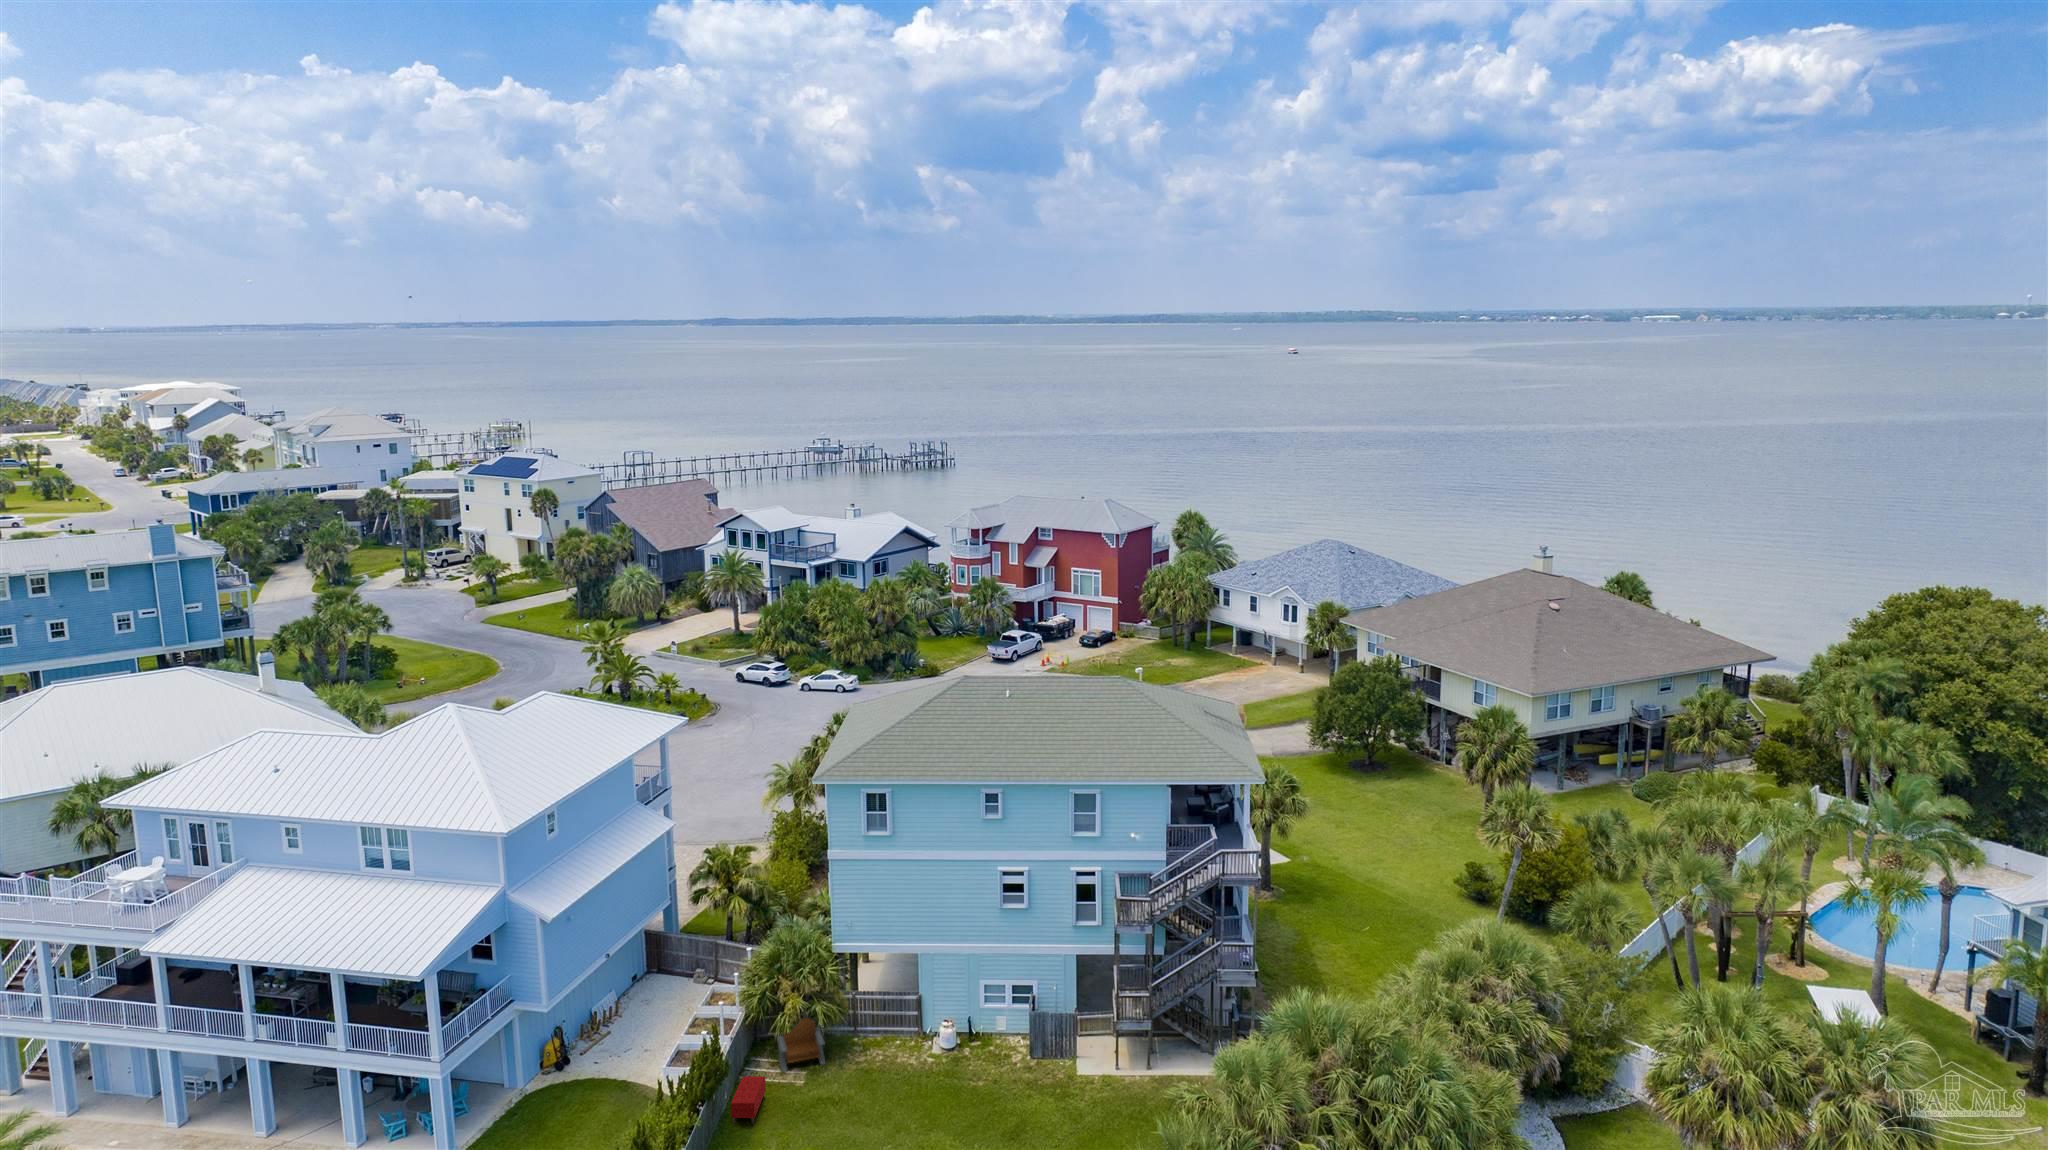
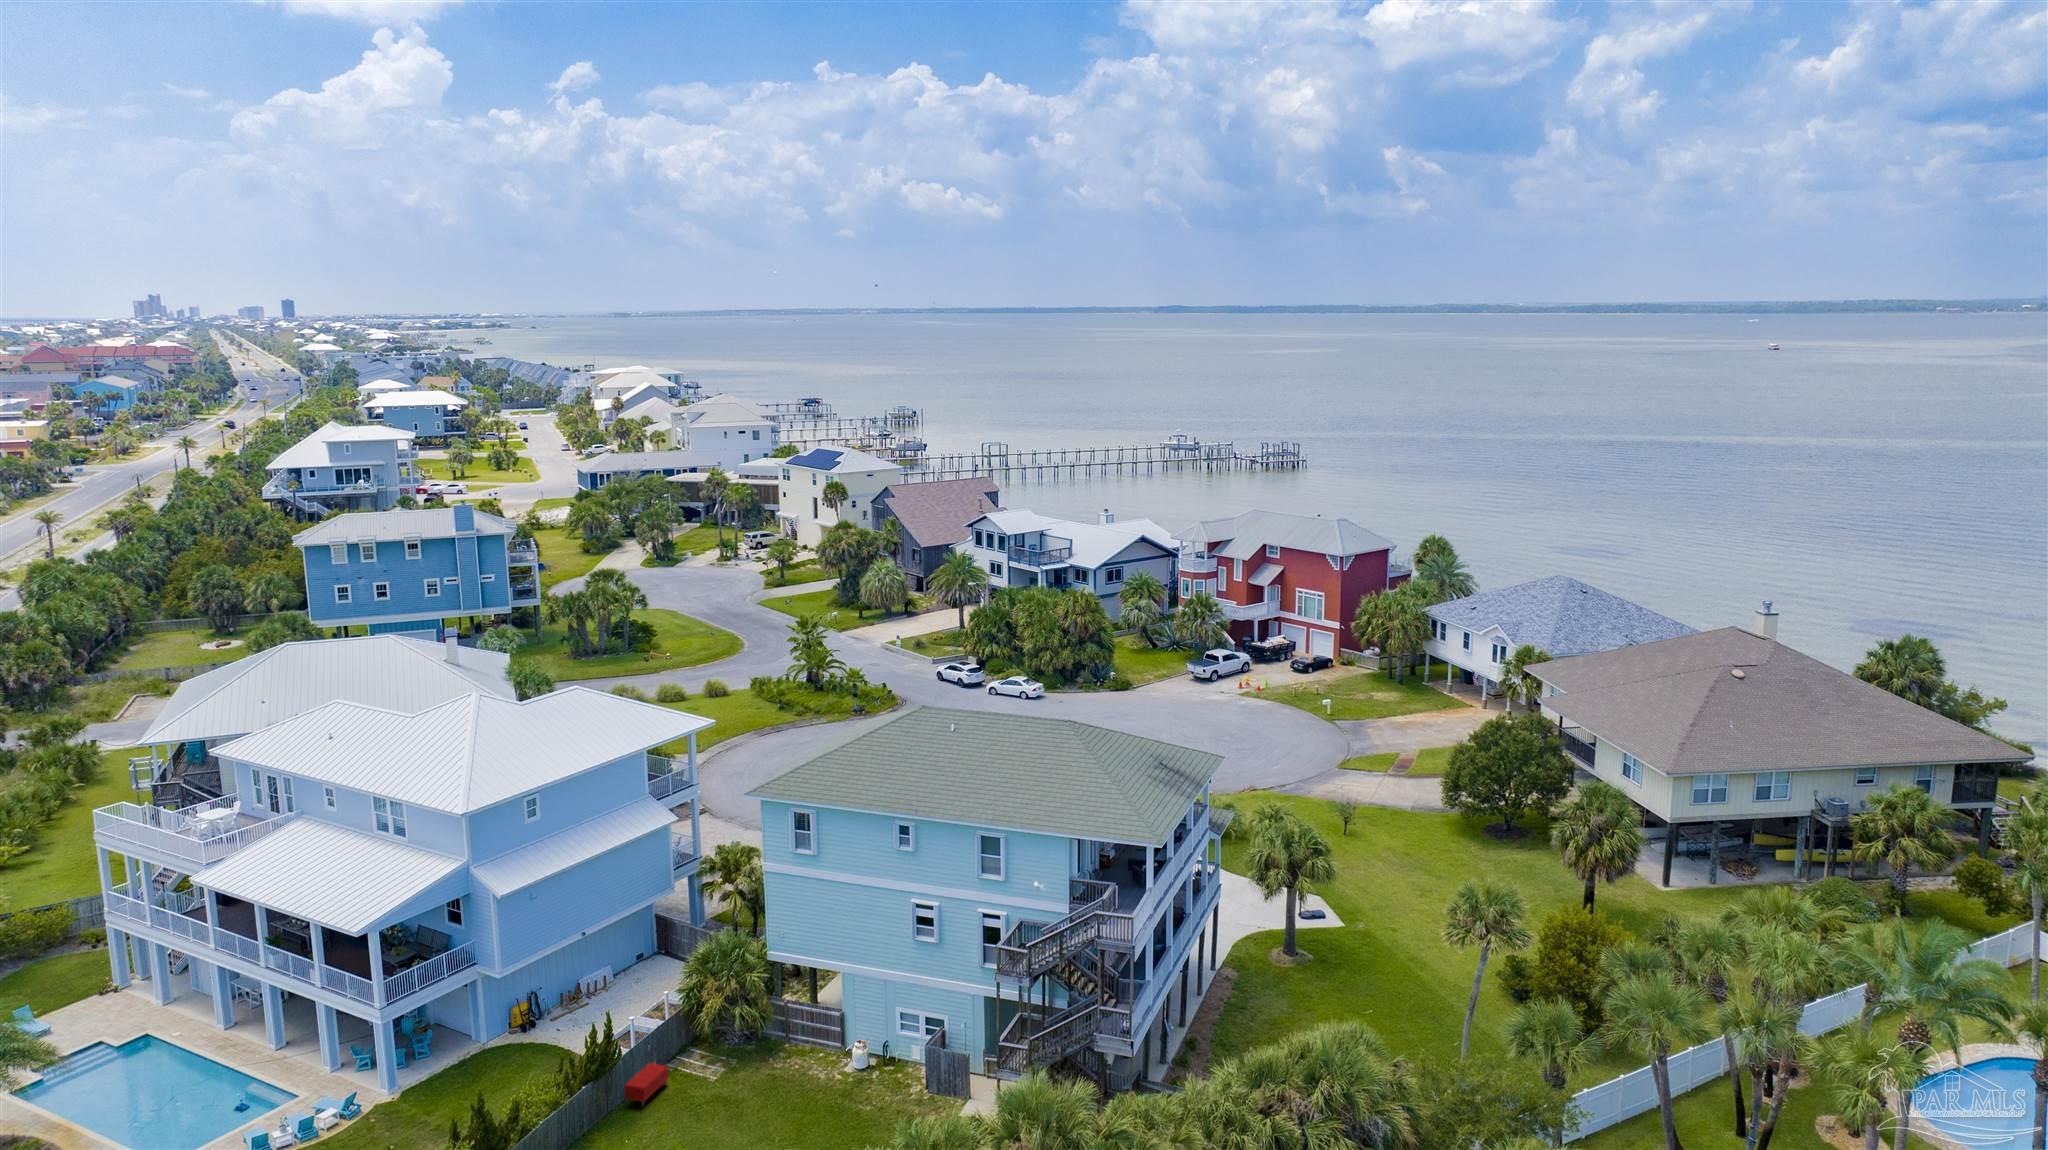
lounge chair: present [777,1018,826,1072] -> none [695,1015,742,1066]

